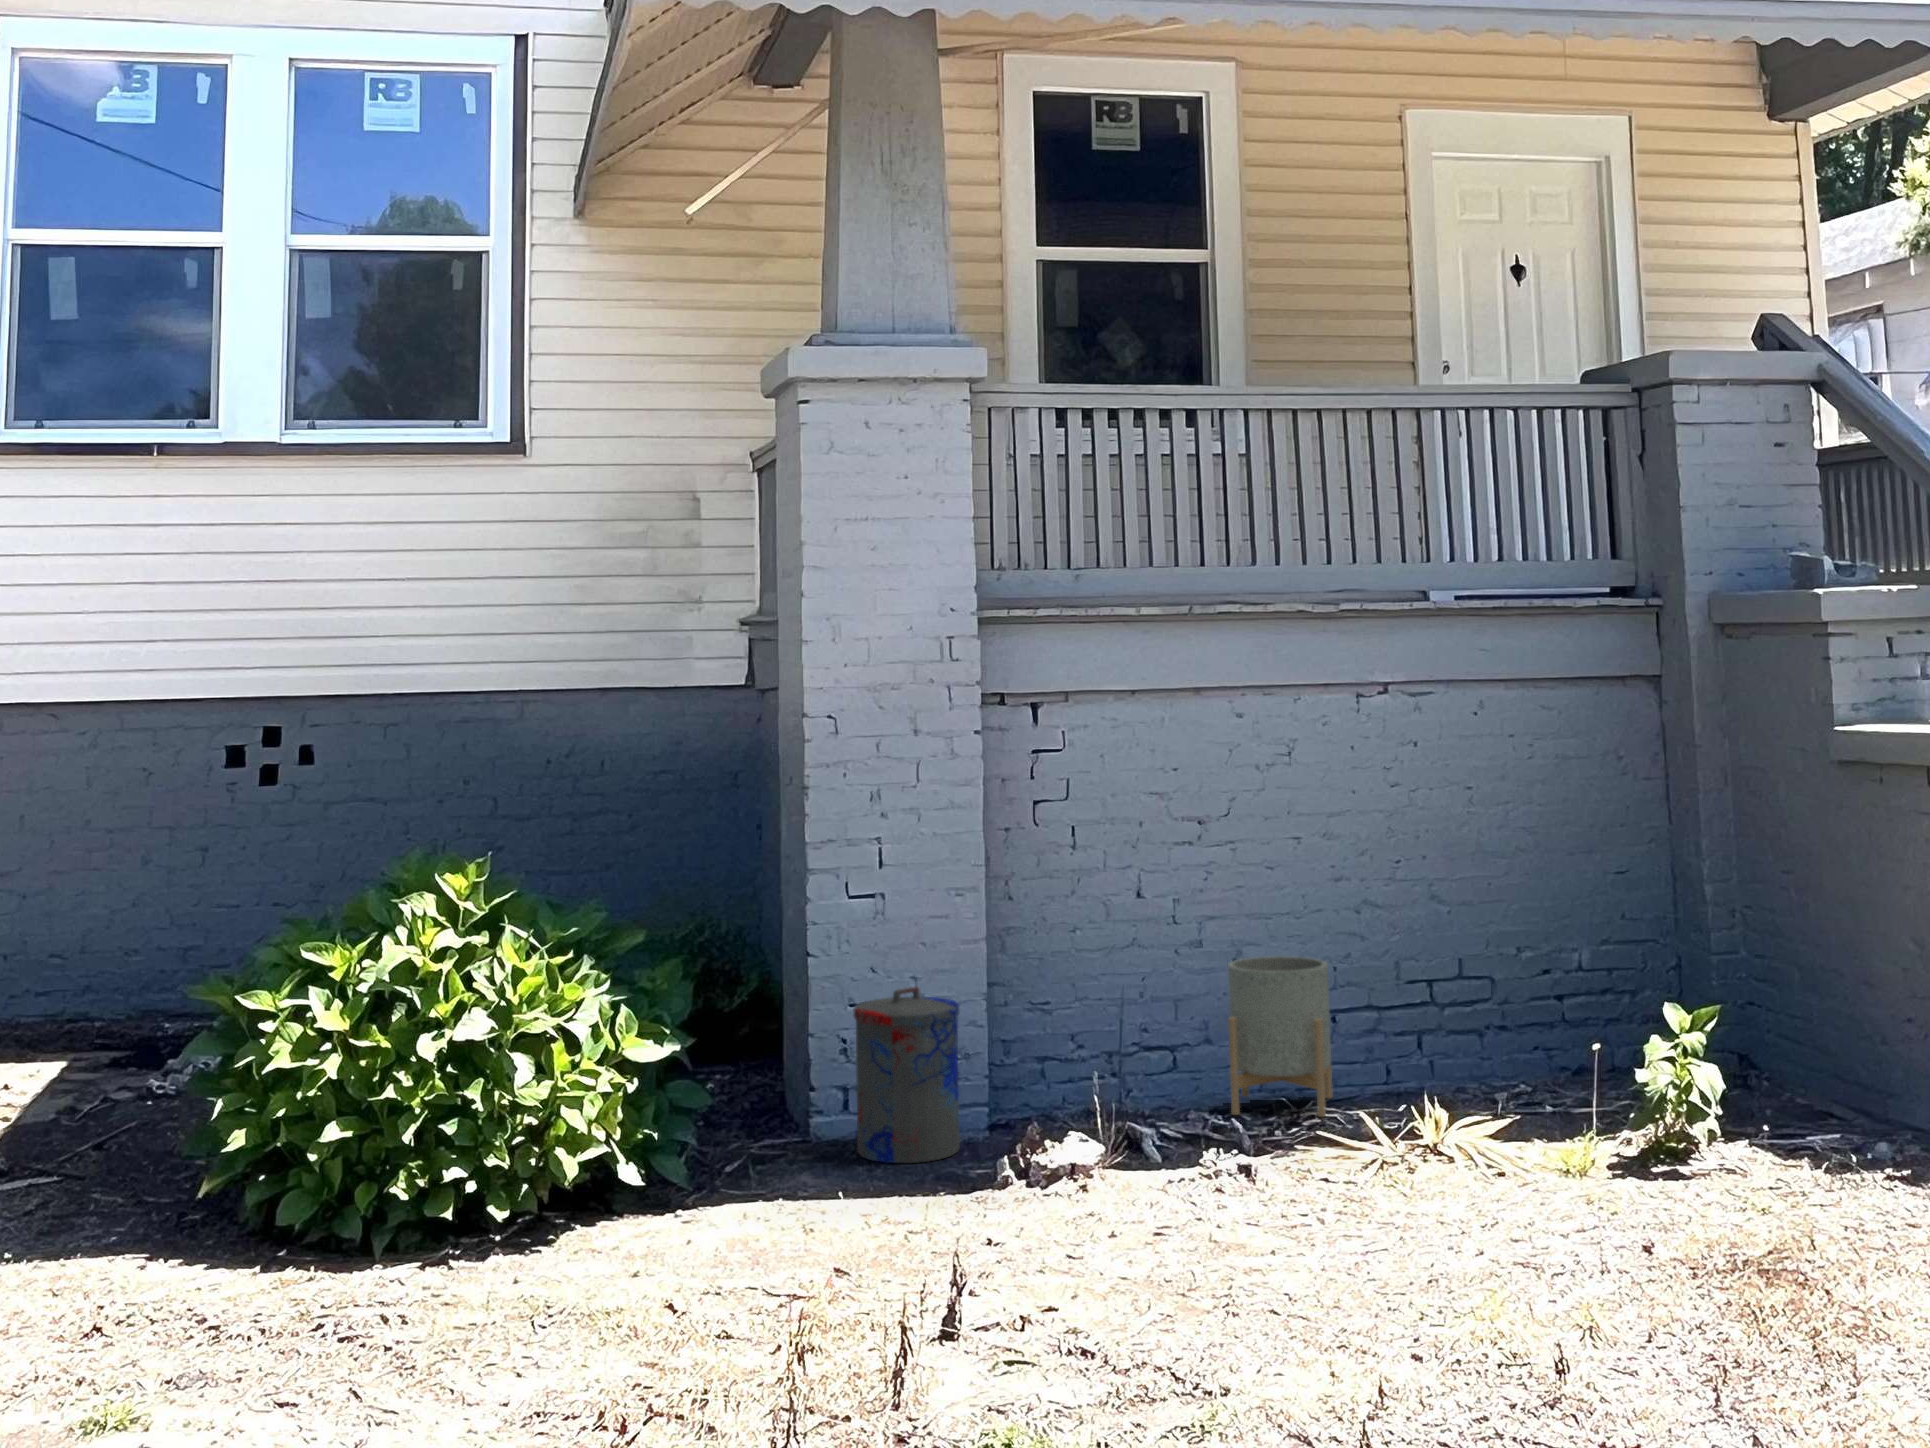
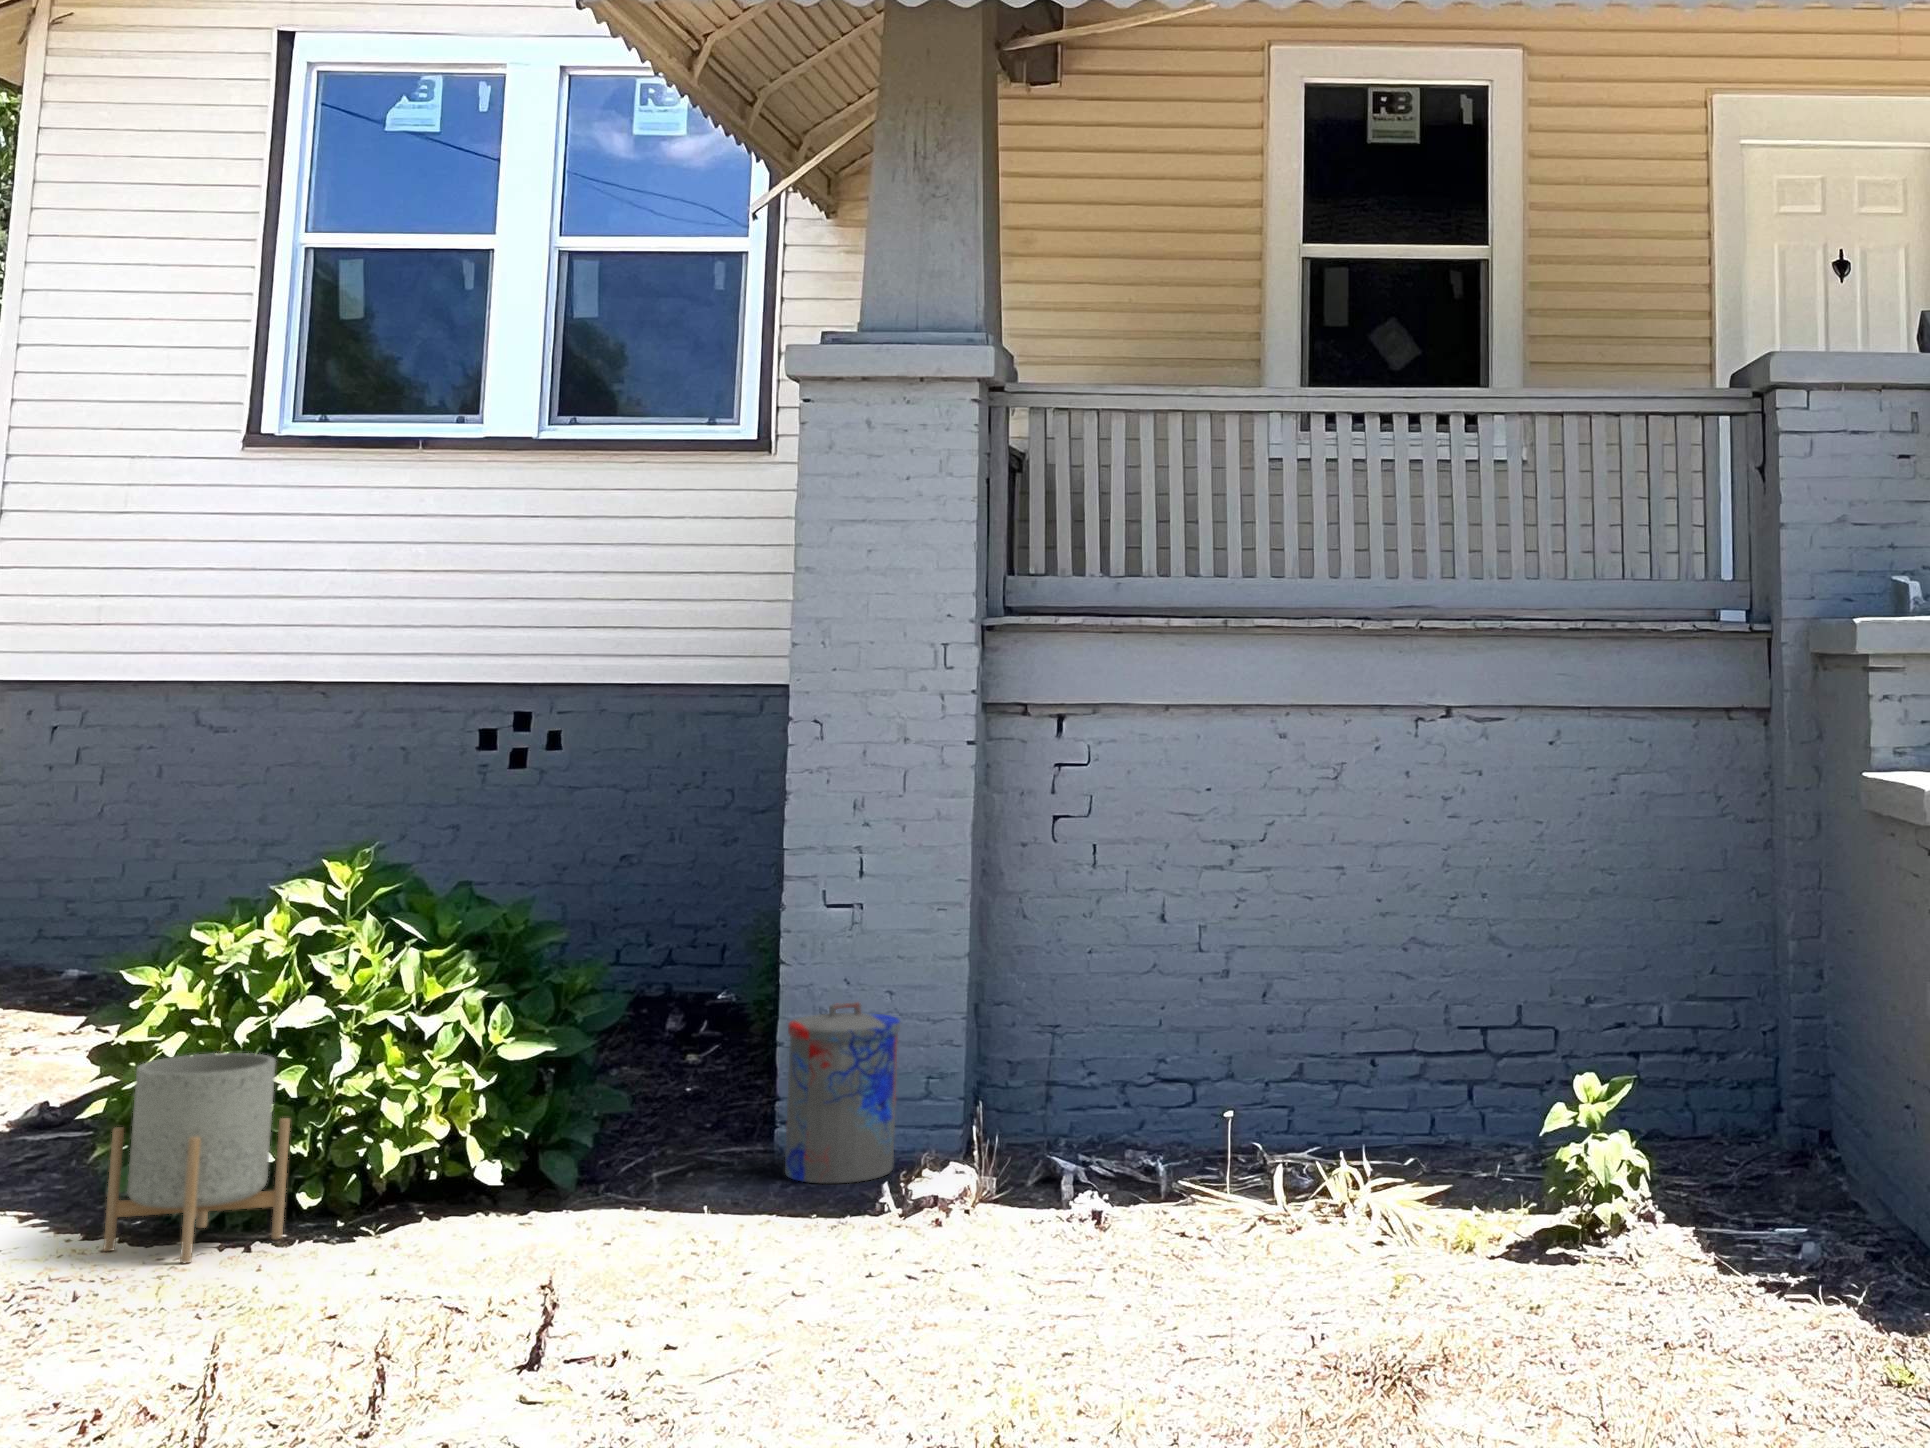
planter: present [1228,956,1333,1117] -> present [104,1053,290,1263]

